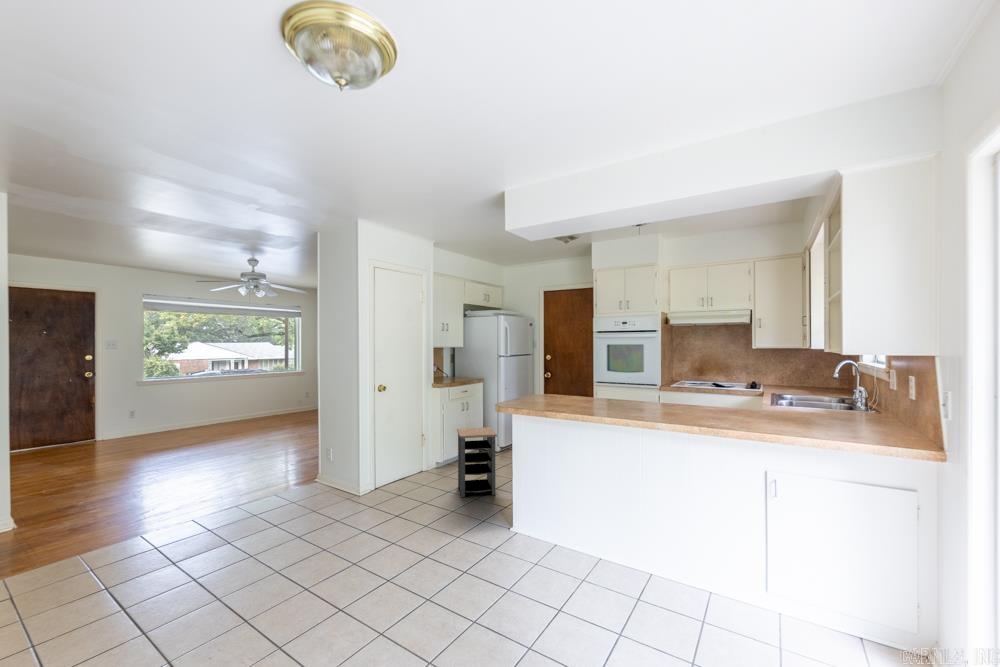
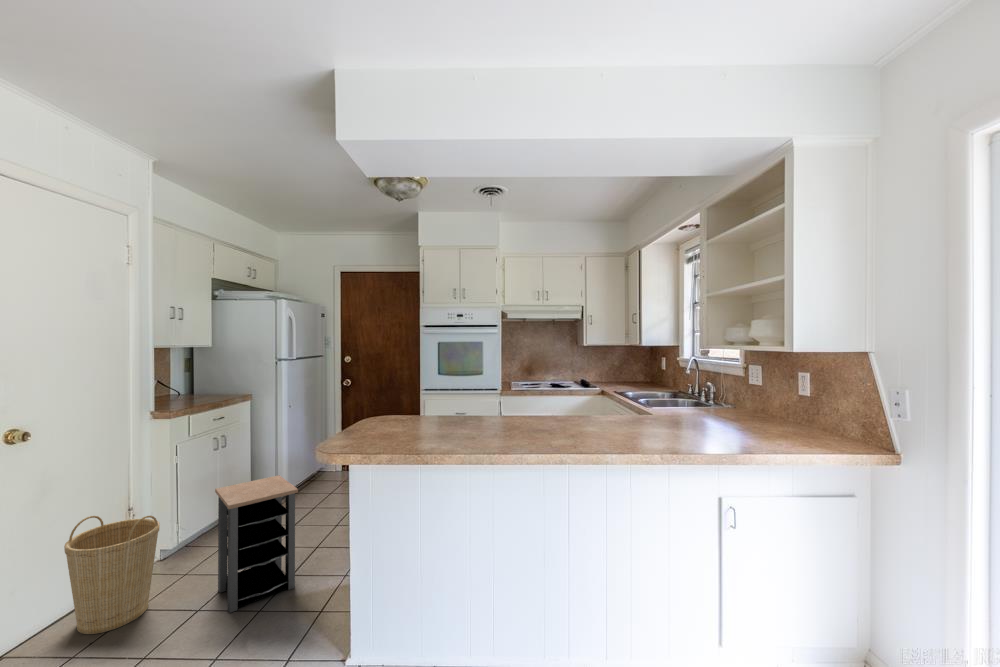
basket: none [395,433,432,491] -> present [64,516,160,634]

